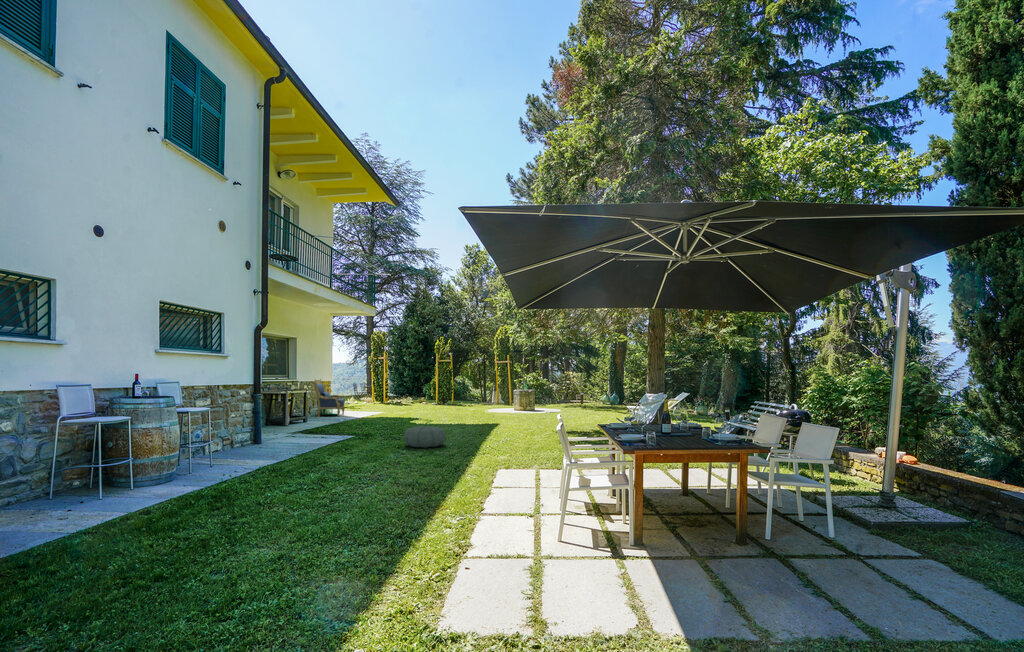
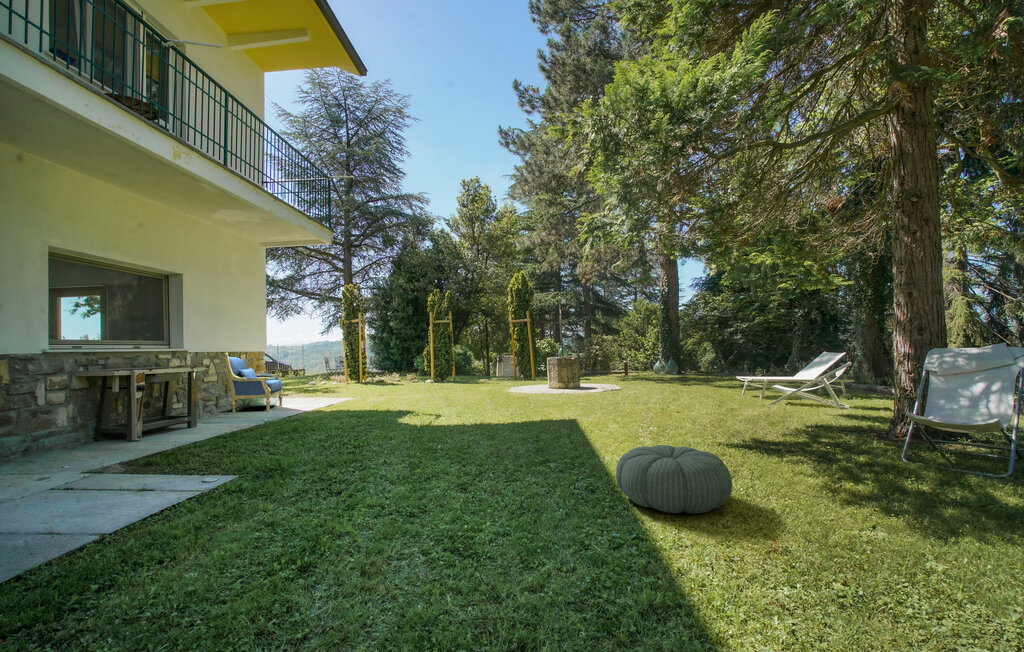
pouf: present [404,426,446,448] -> present [616,445,732,513]

